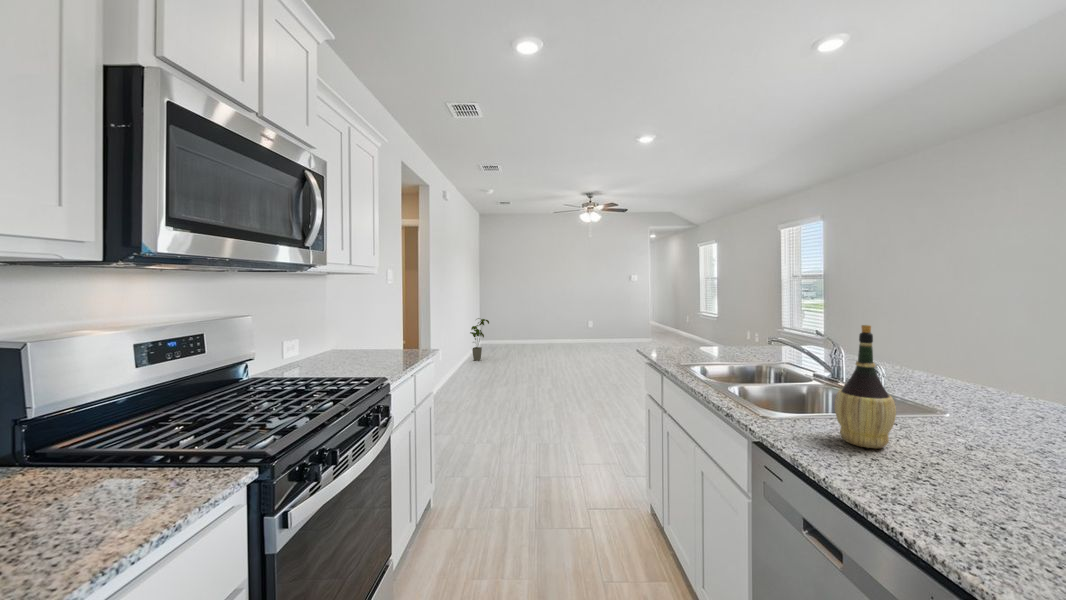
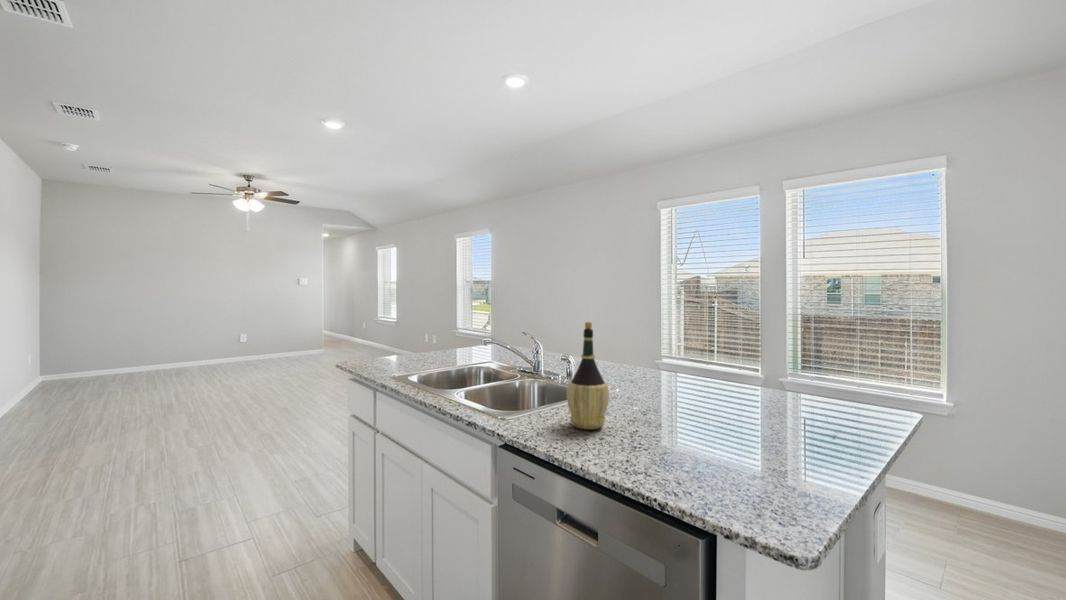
house plant: present [470,318,489,361] -> none [19,340,65,408]

